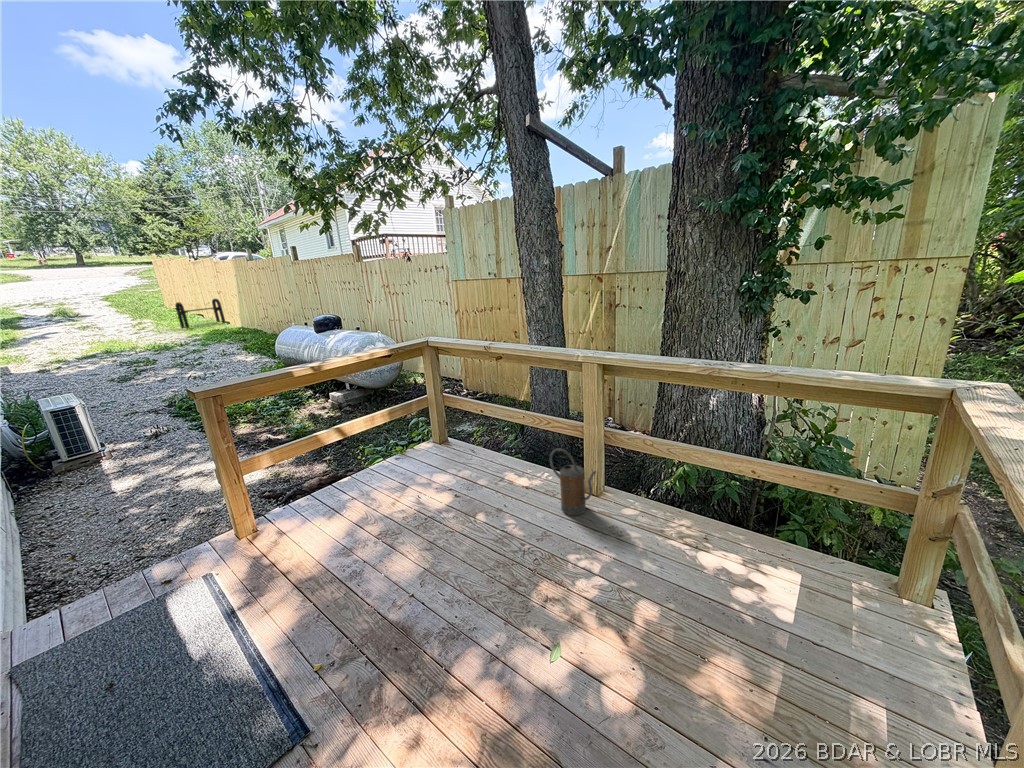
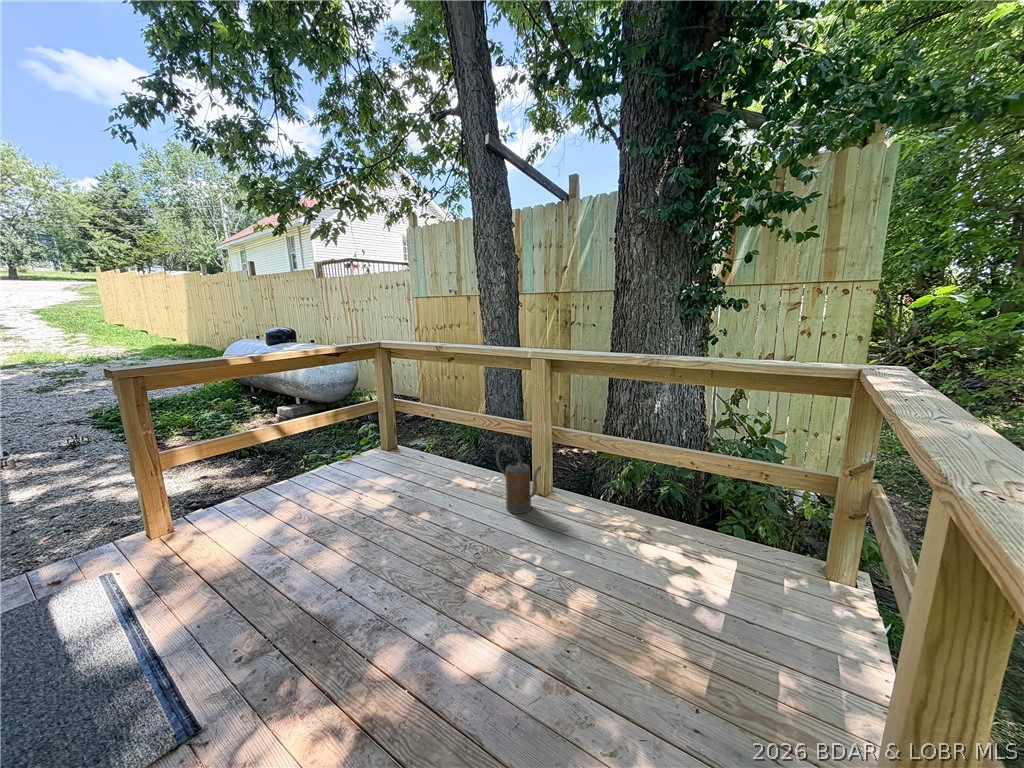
bench: present [175,299,225,328] -> none [116,315,171,343]

